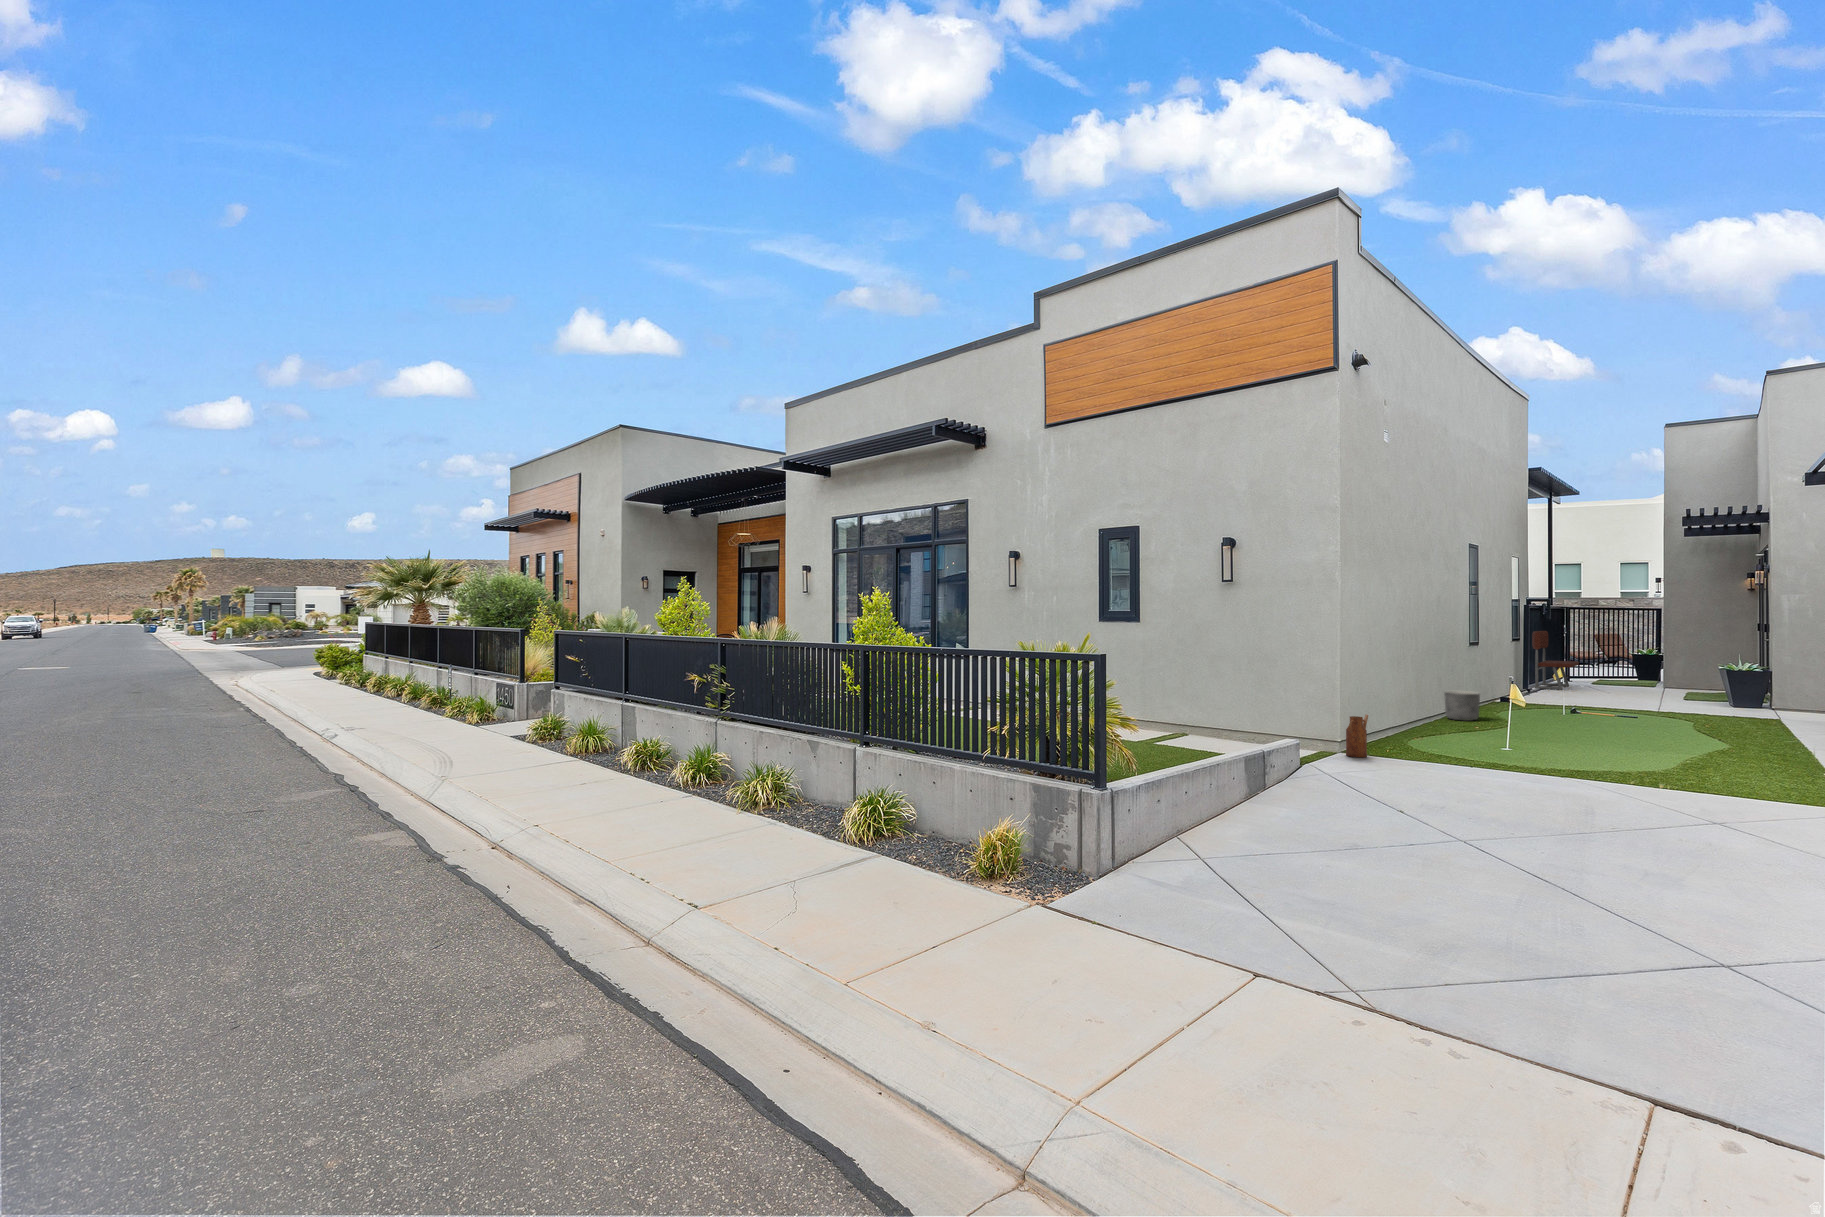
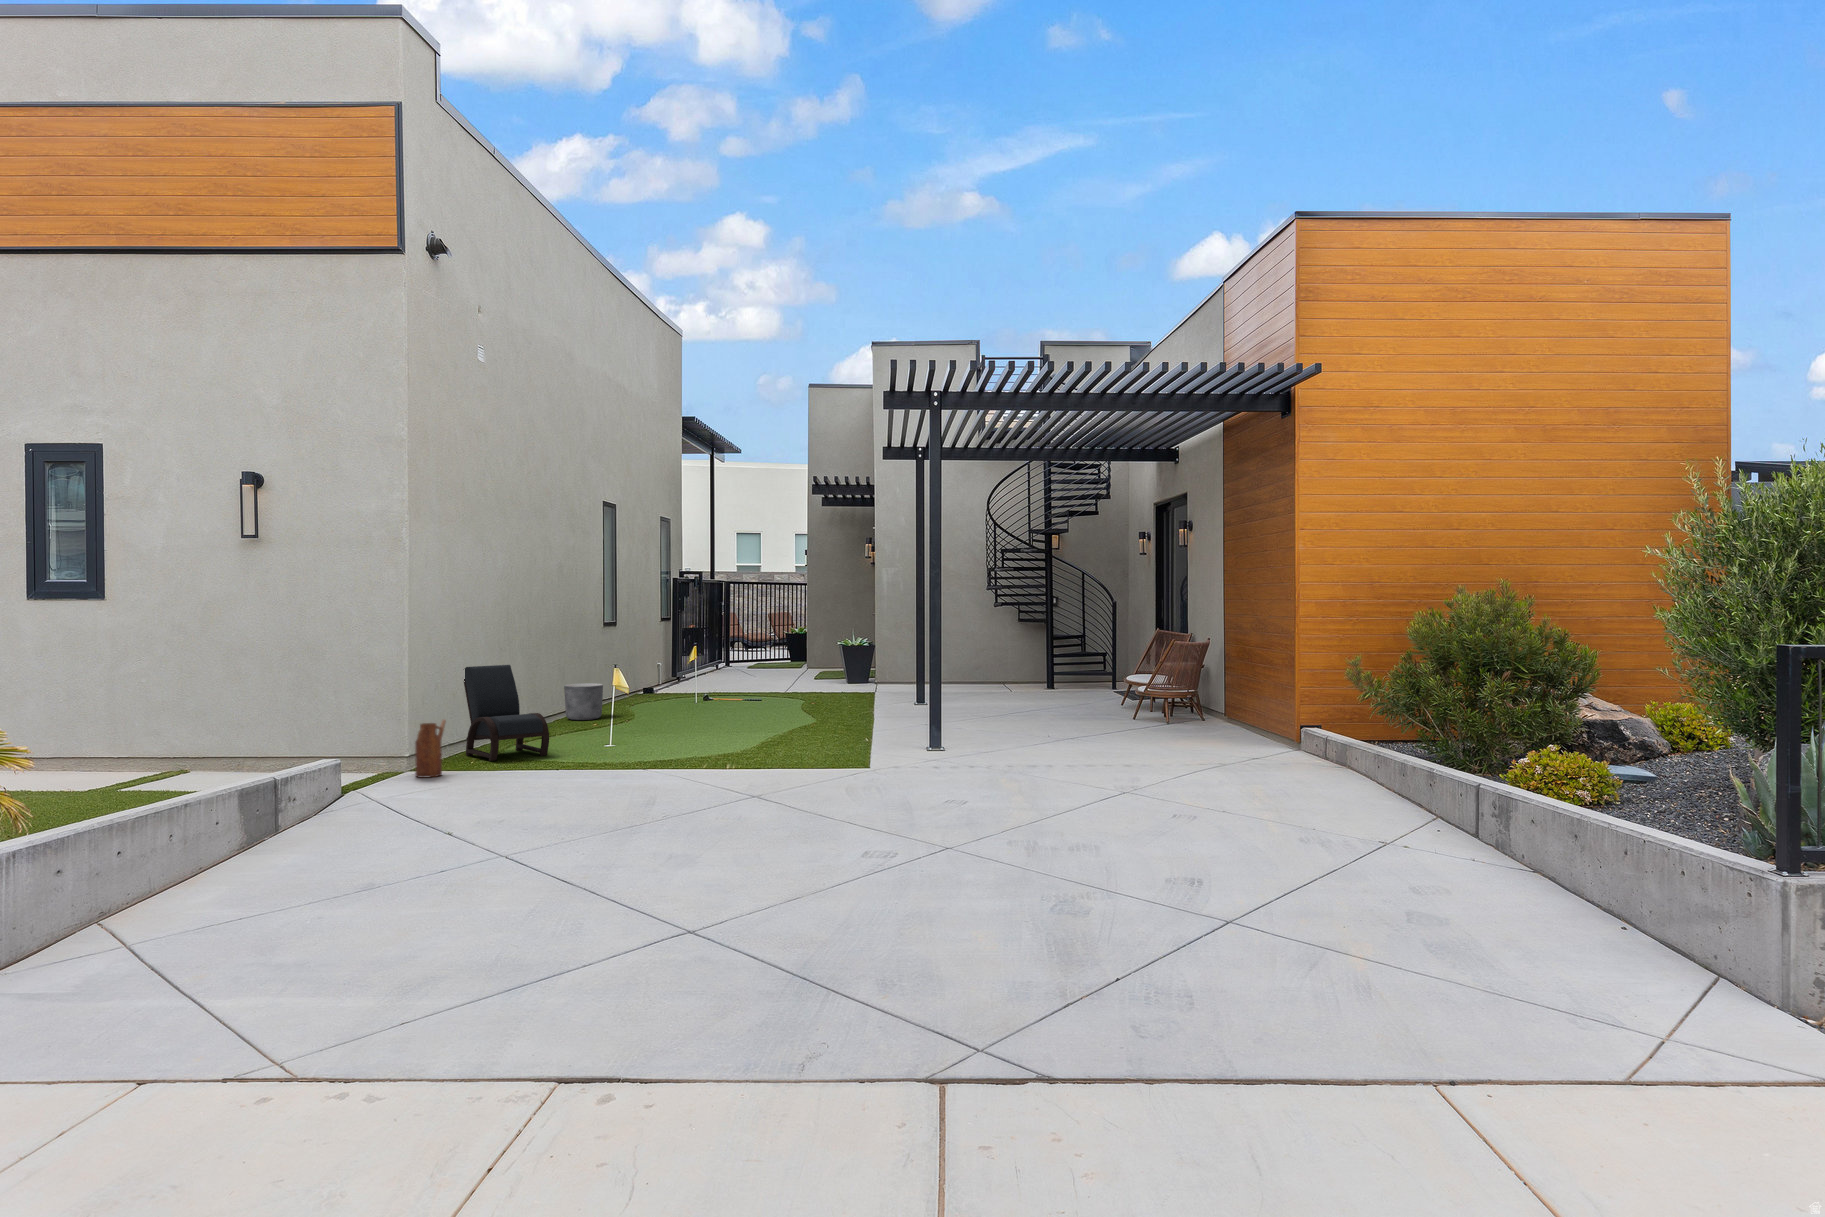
bench: present [1532,631,1579,690] -> none [682,608,728,677]
lounge chair: none [1373,675,1451,749] -> present [464,665,549,761]

